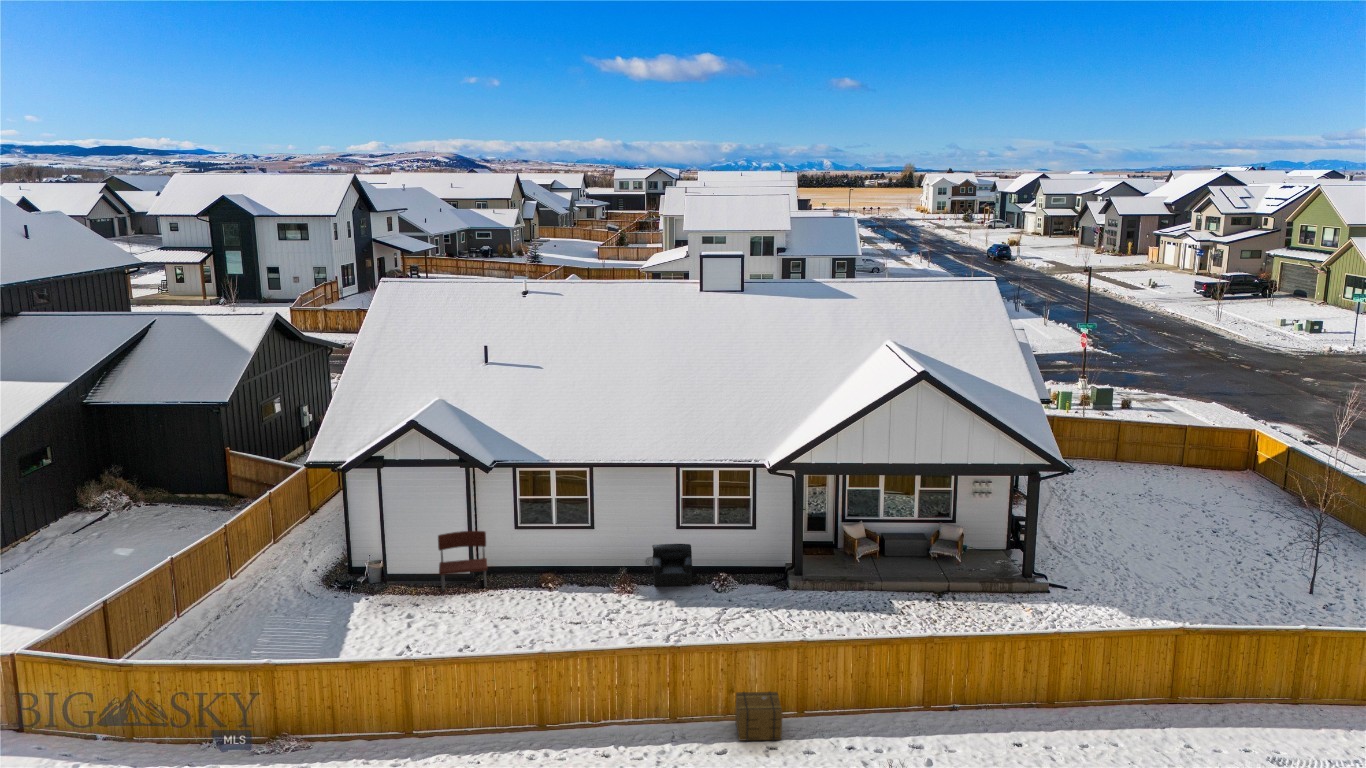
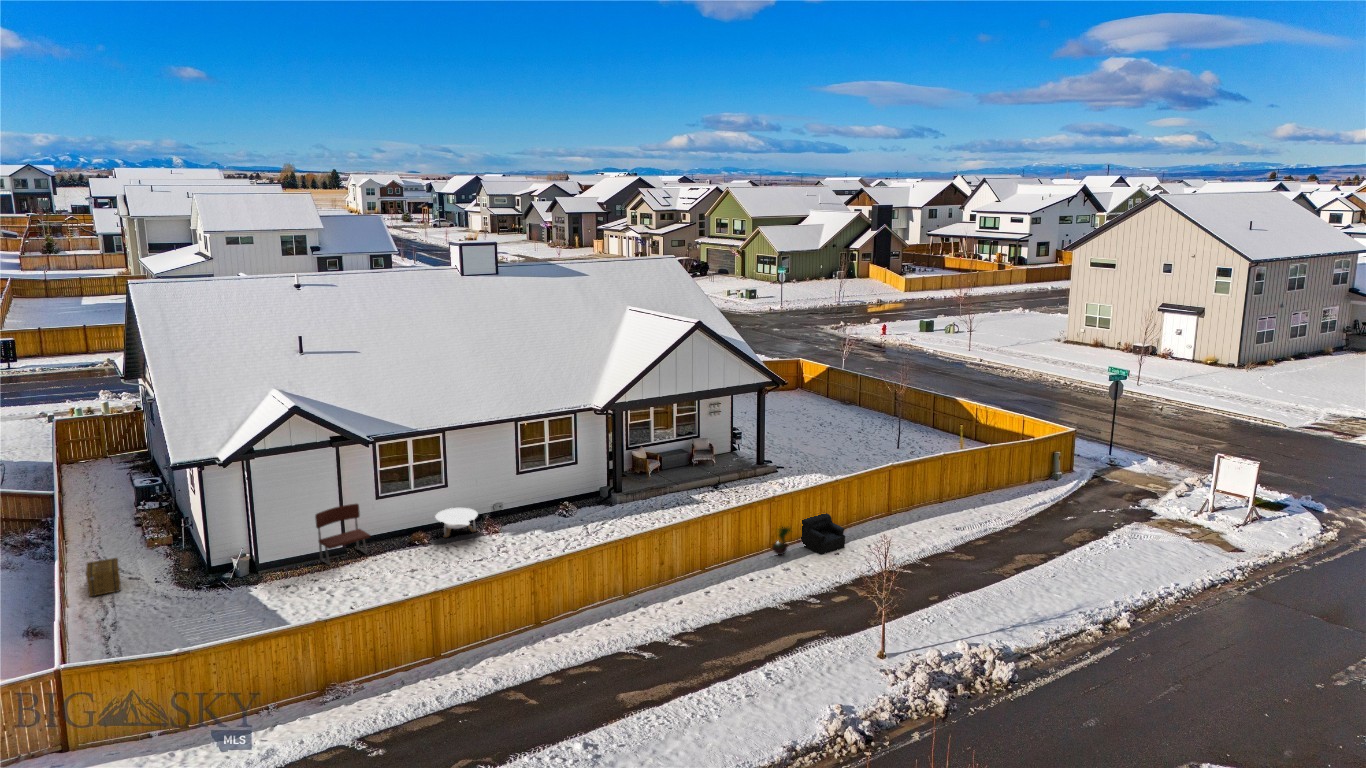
armchair: present [652,544,692,586] -> present [801,513,845,555]
round table: none [568,554,615,587] -> present [435,508,478,537]
potted tree: none [916,680,946,725] -> present [773,526,792,555]
cardboard box: present [735,692,782,741] -> present [86,558,120,596]

